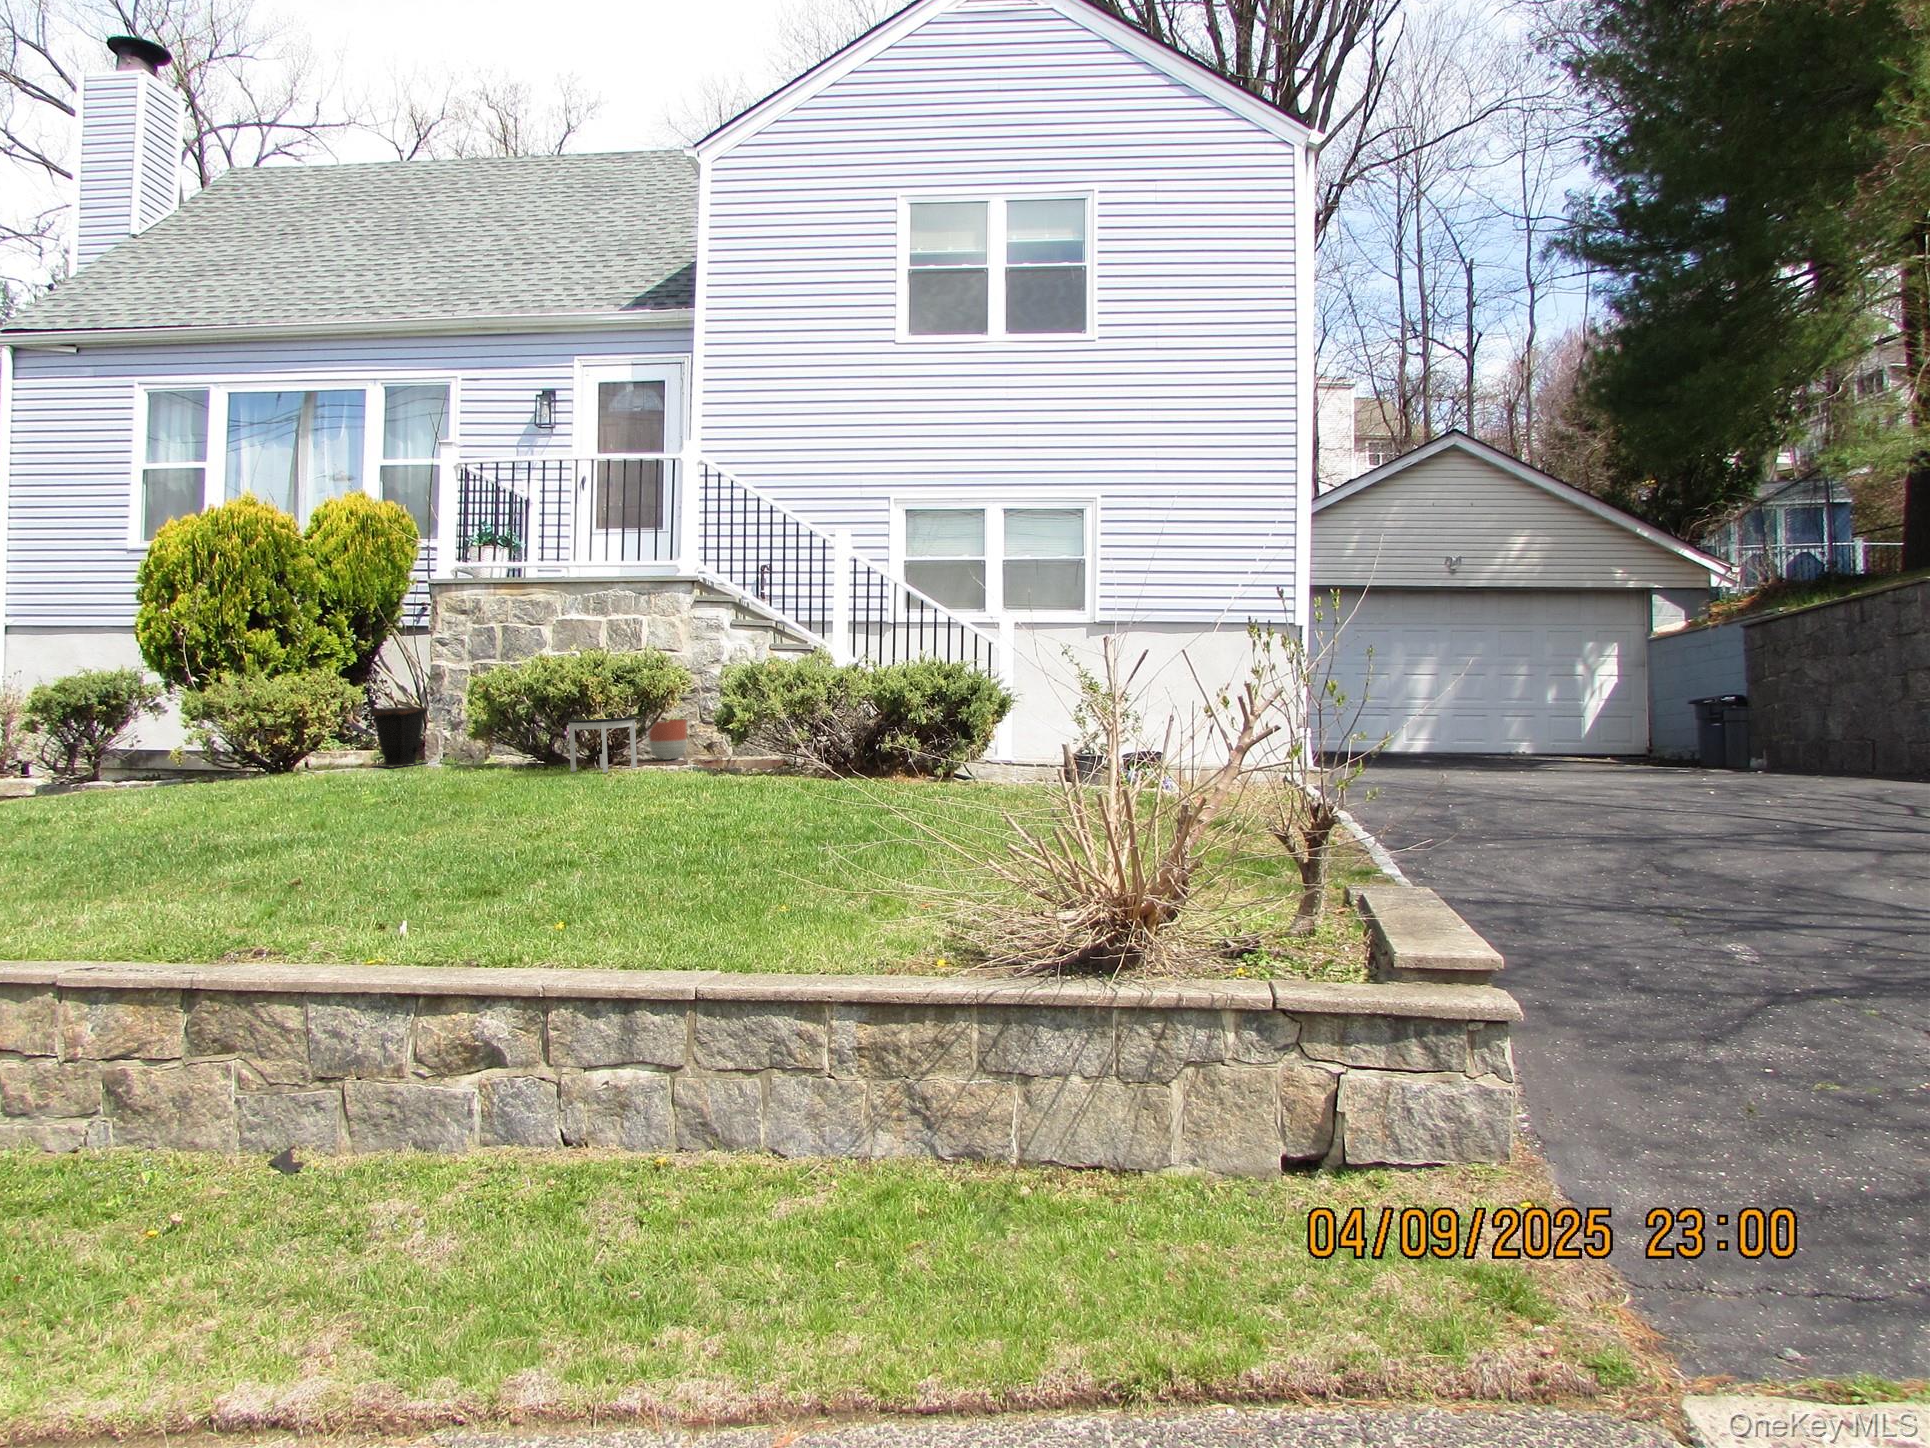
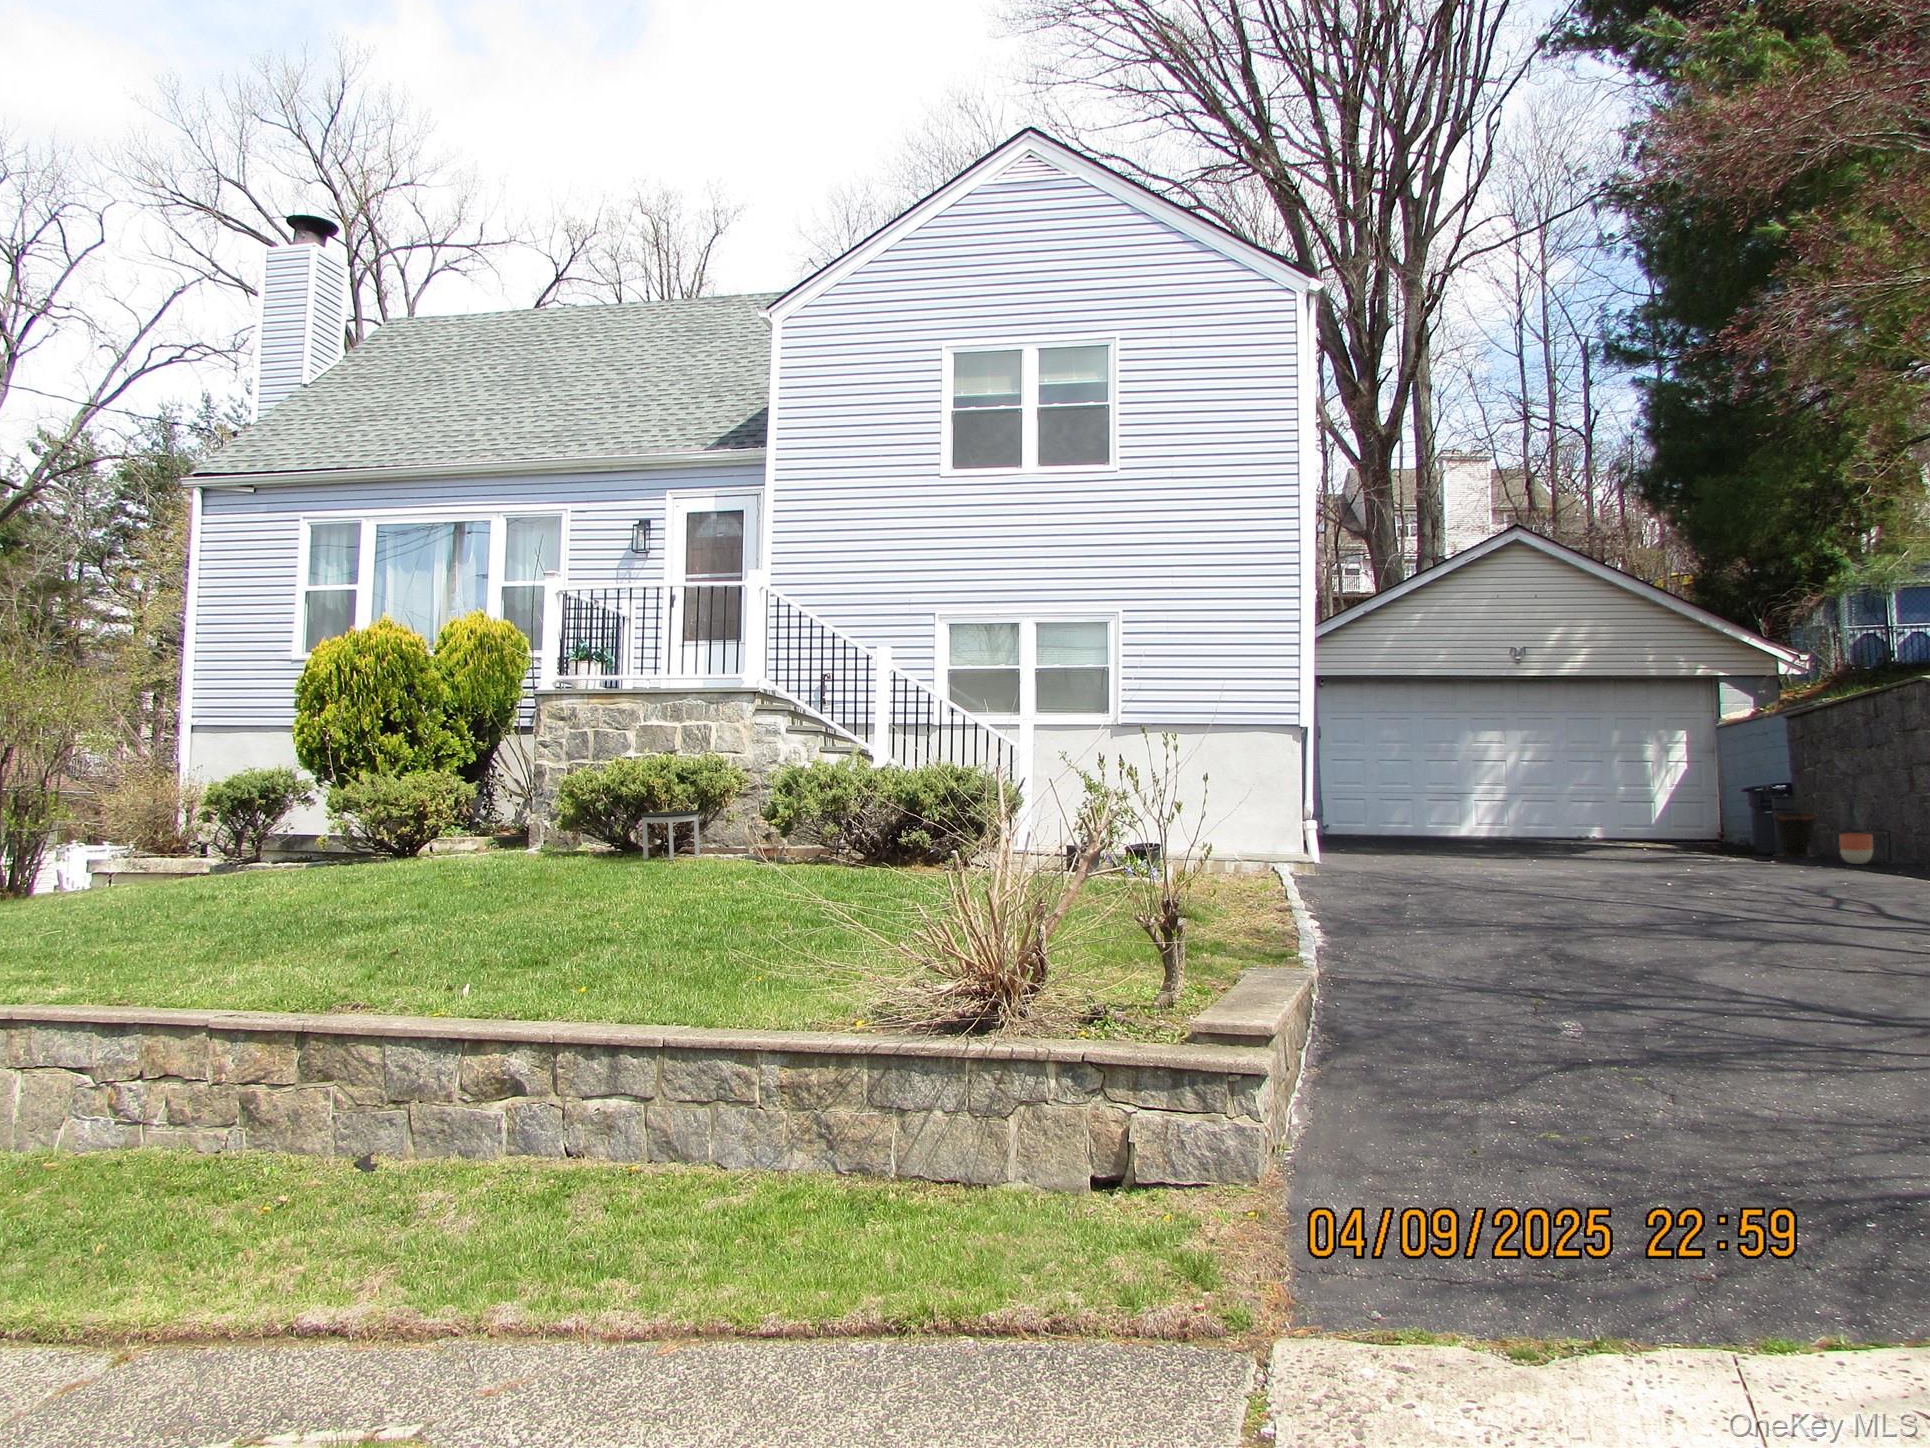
bucket: present [370,707,428,767] -> present [1773,813,1818,857]
planter: present [648,719,687,760] -> present [1839,833,1873,864]

